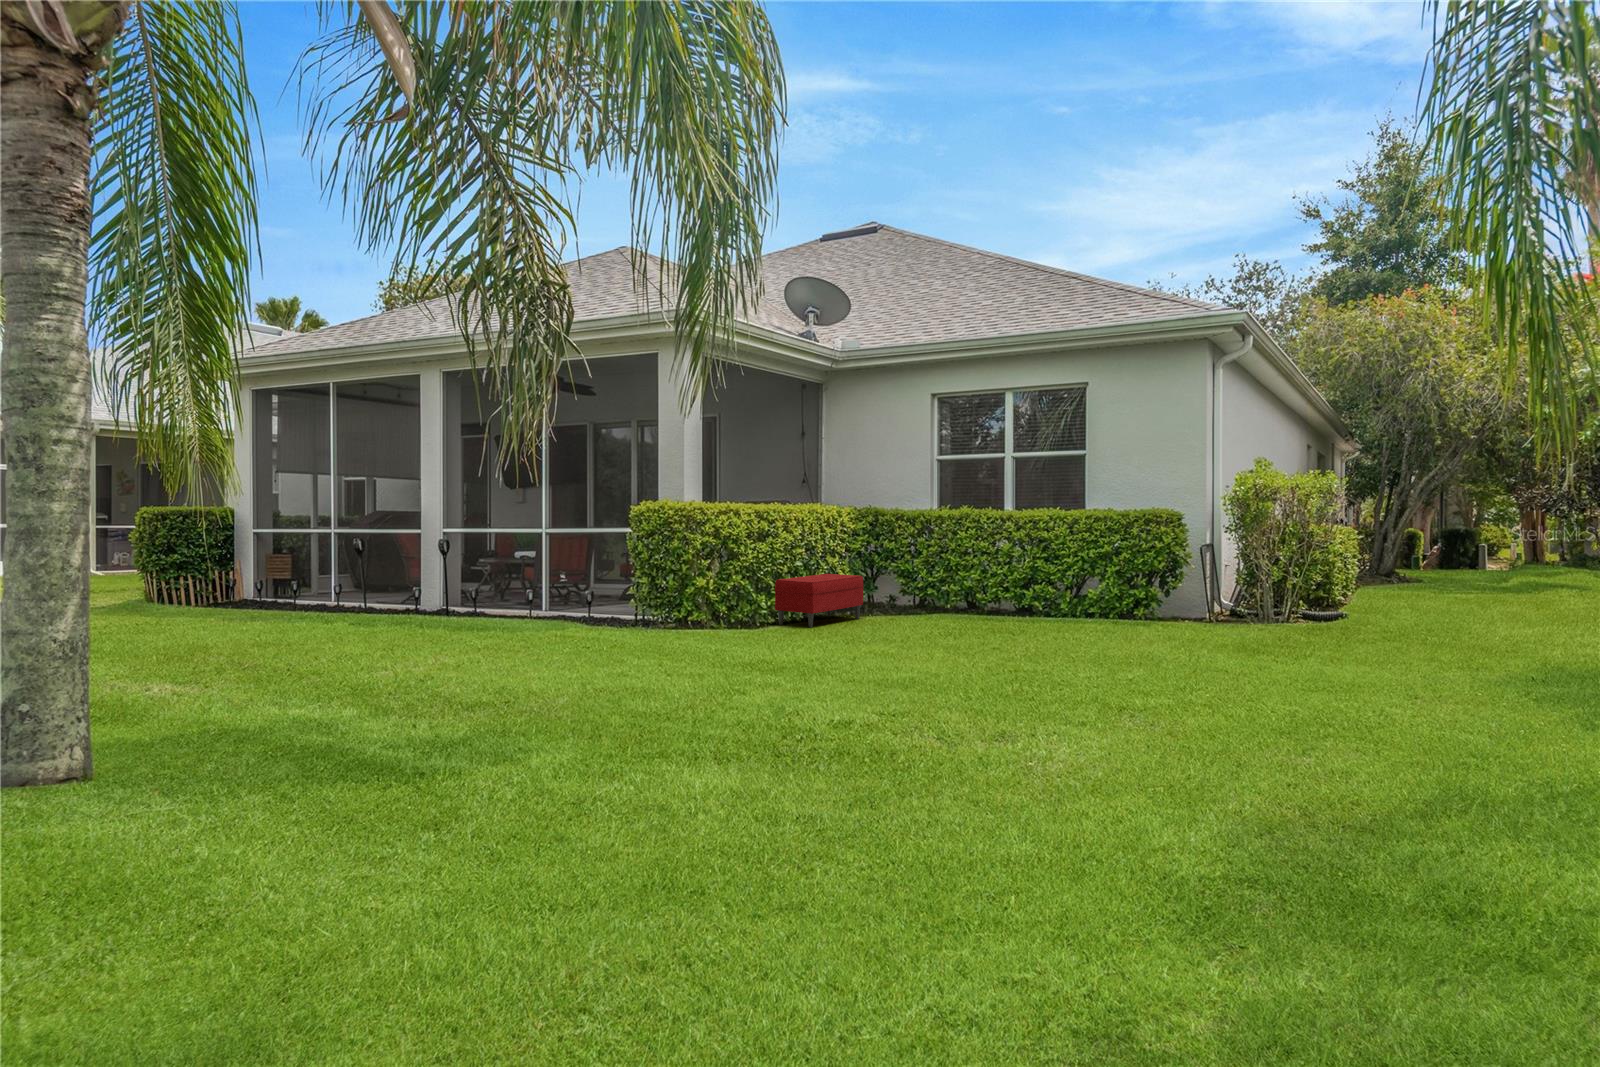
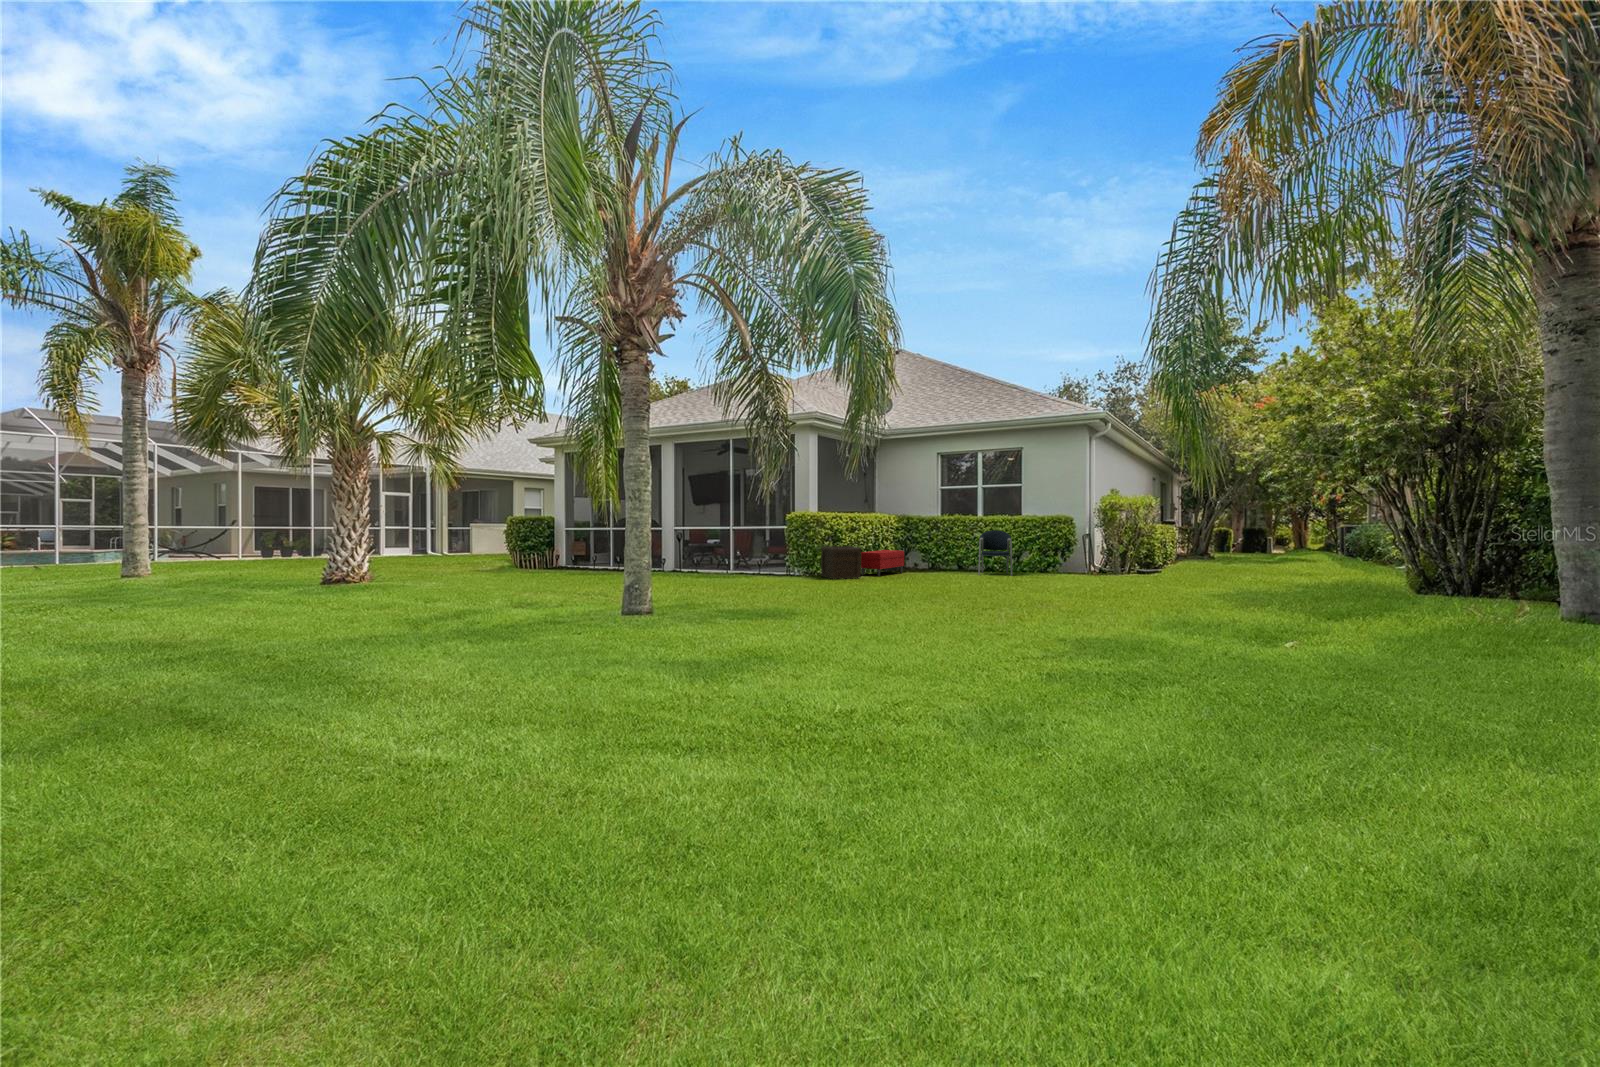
chair: none [1004,537,1070,626] -> present [978,530,1012,576]
wooden crate: none [696,568,773,636] -> present [821,546,861,579]

